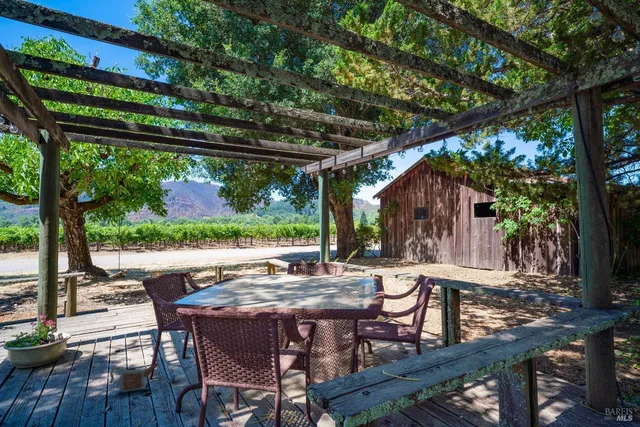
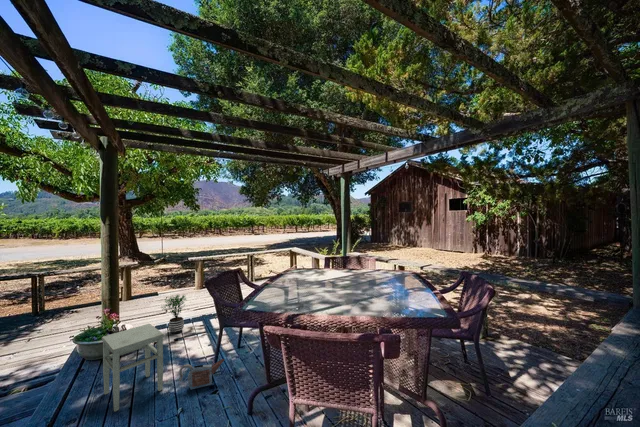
potted plant: none [101,302,133,346] -> present [162,295,186,334]
stool: none [33,326,96,408] -> present [102,324,164,411]

